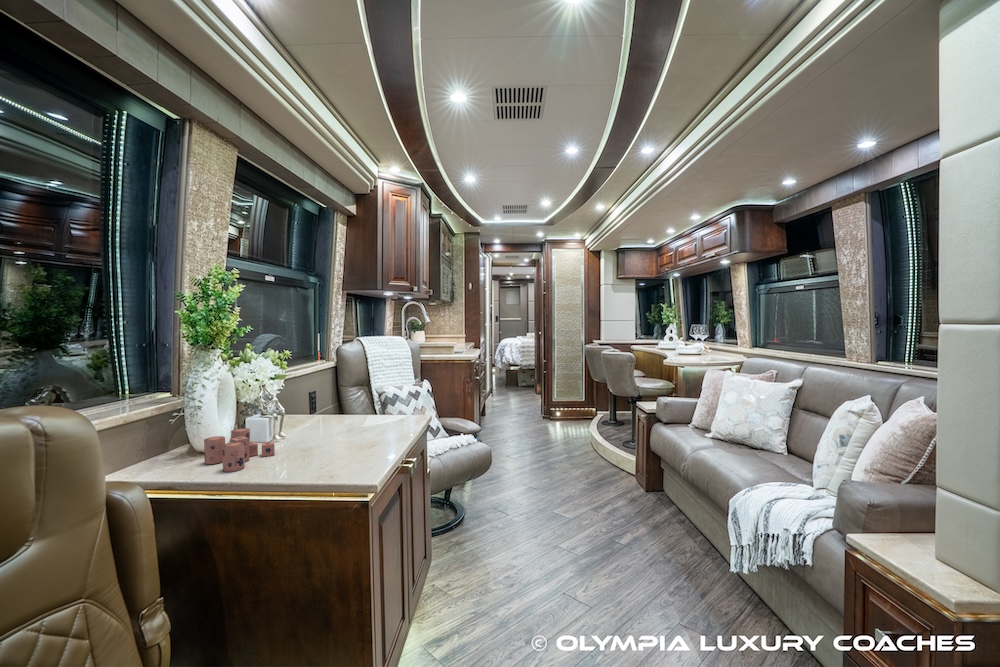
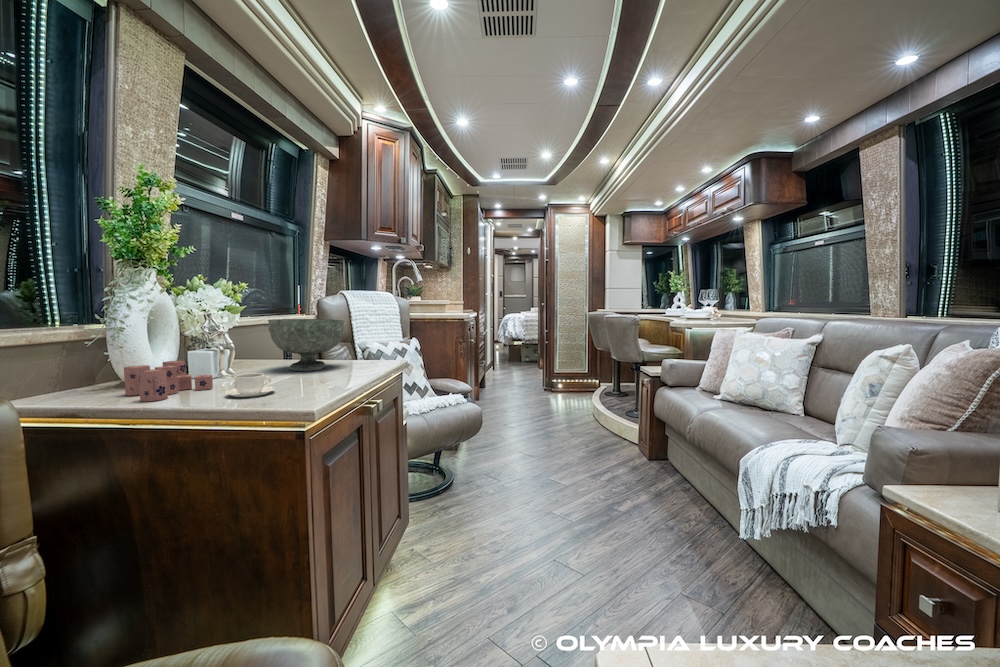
decorative bowl: none [312,379,377,429] -> present [268,319,344,371]
coffee cup: none [293,443,333,466] -> present [225,373,275,397]

